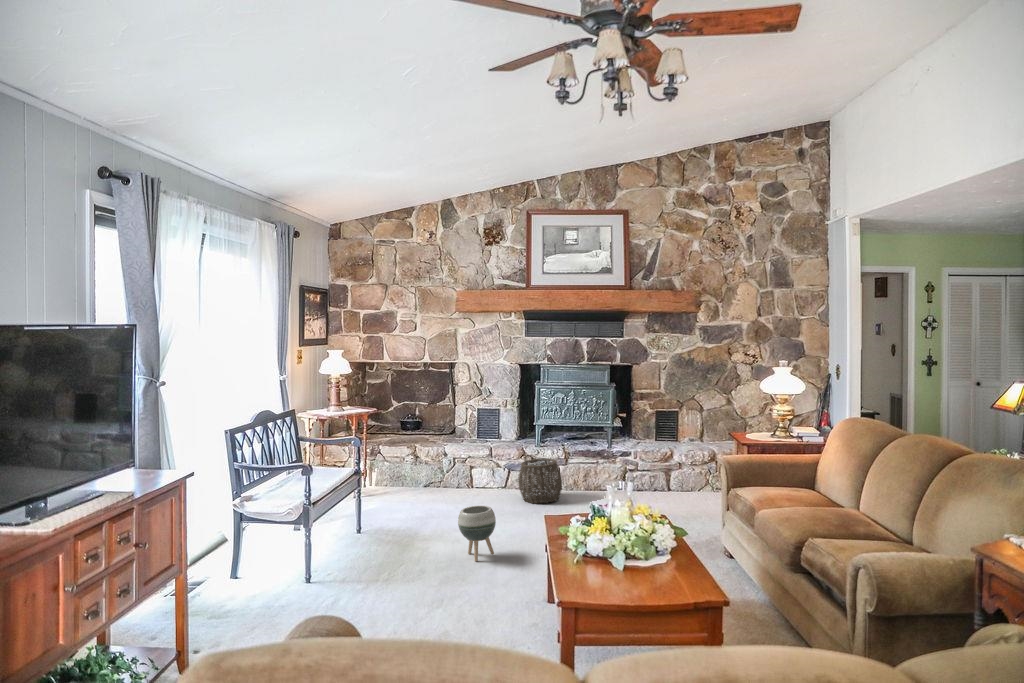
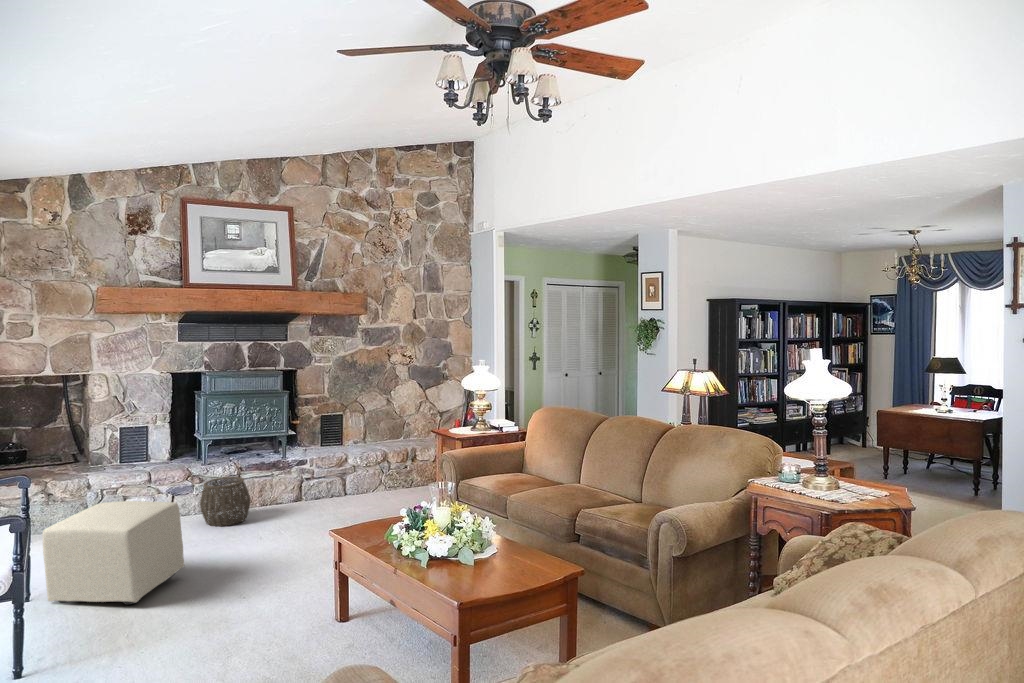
ottoman: none [340,465,457,559] -> present [42,501,184,605]
planter: present [458,506,496,561] -> none [201,532,242,589]

